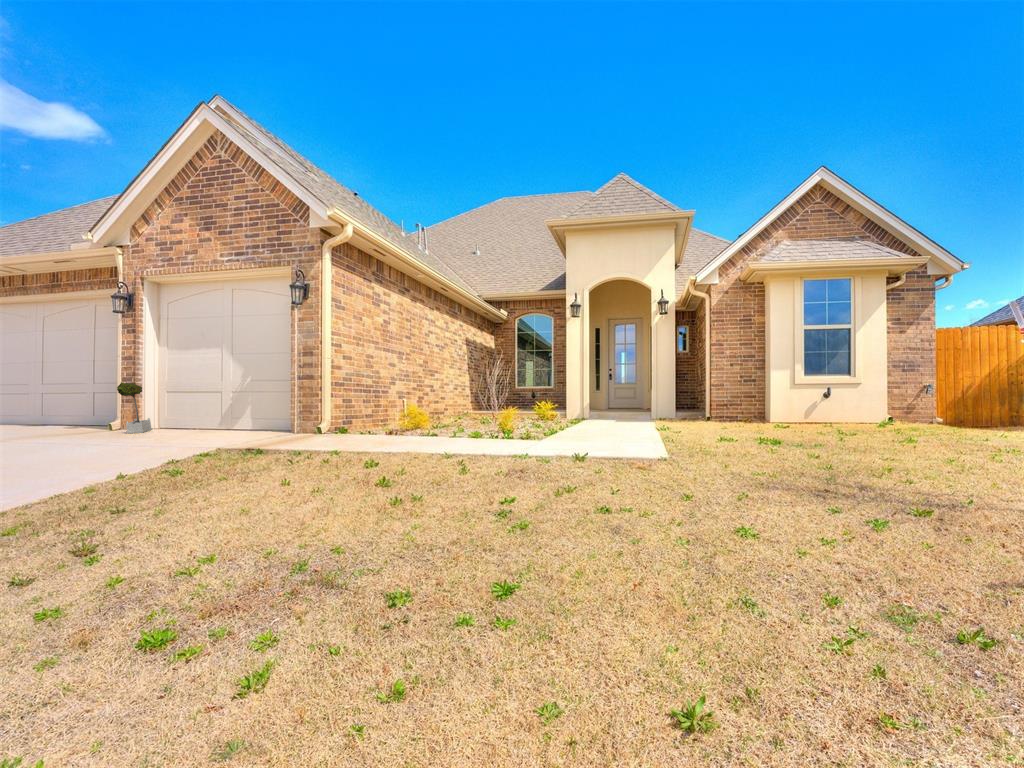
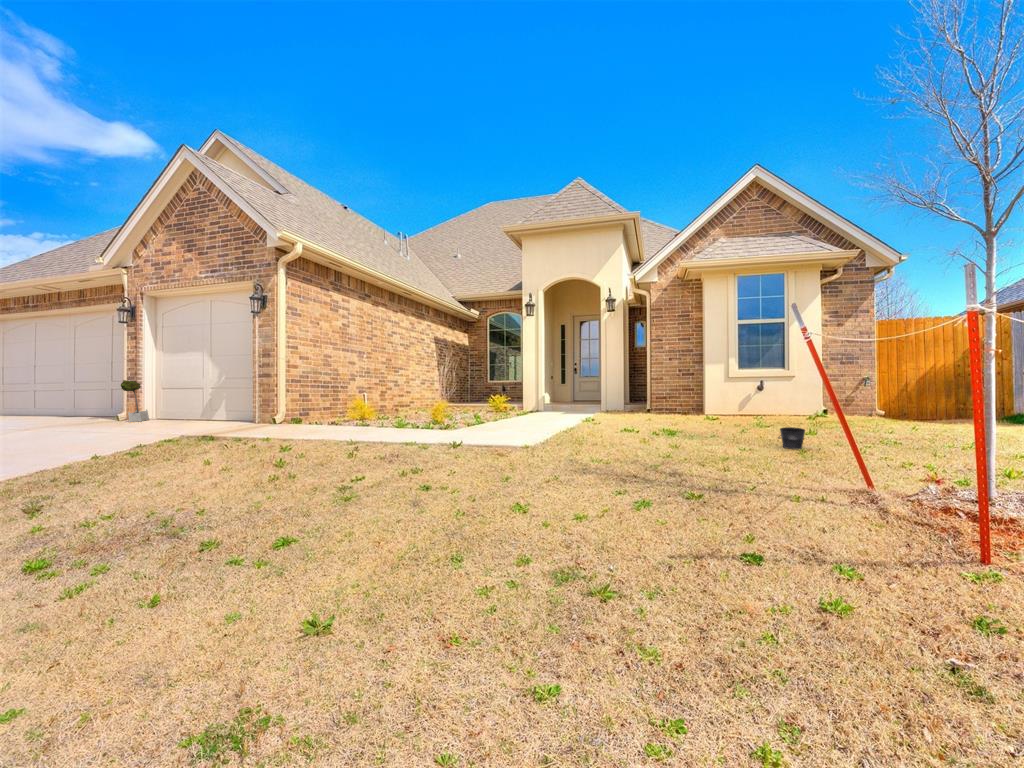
bucket: none [947,447,987,473] -> present [778,427,805,449]

